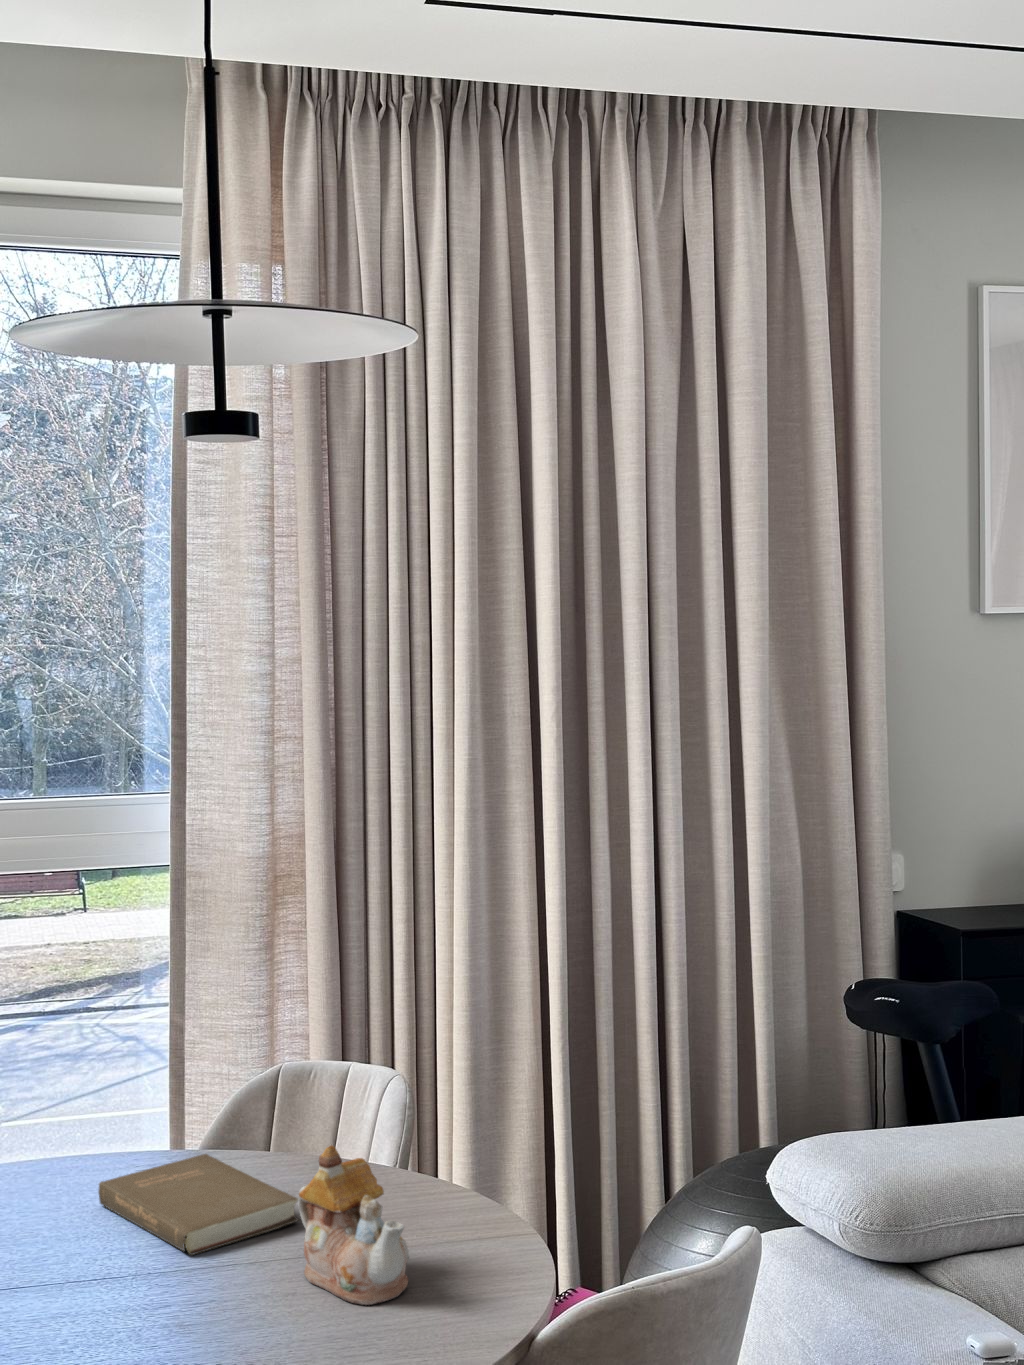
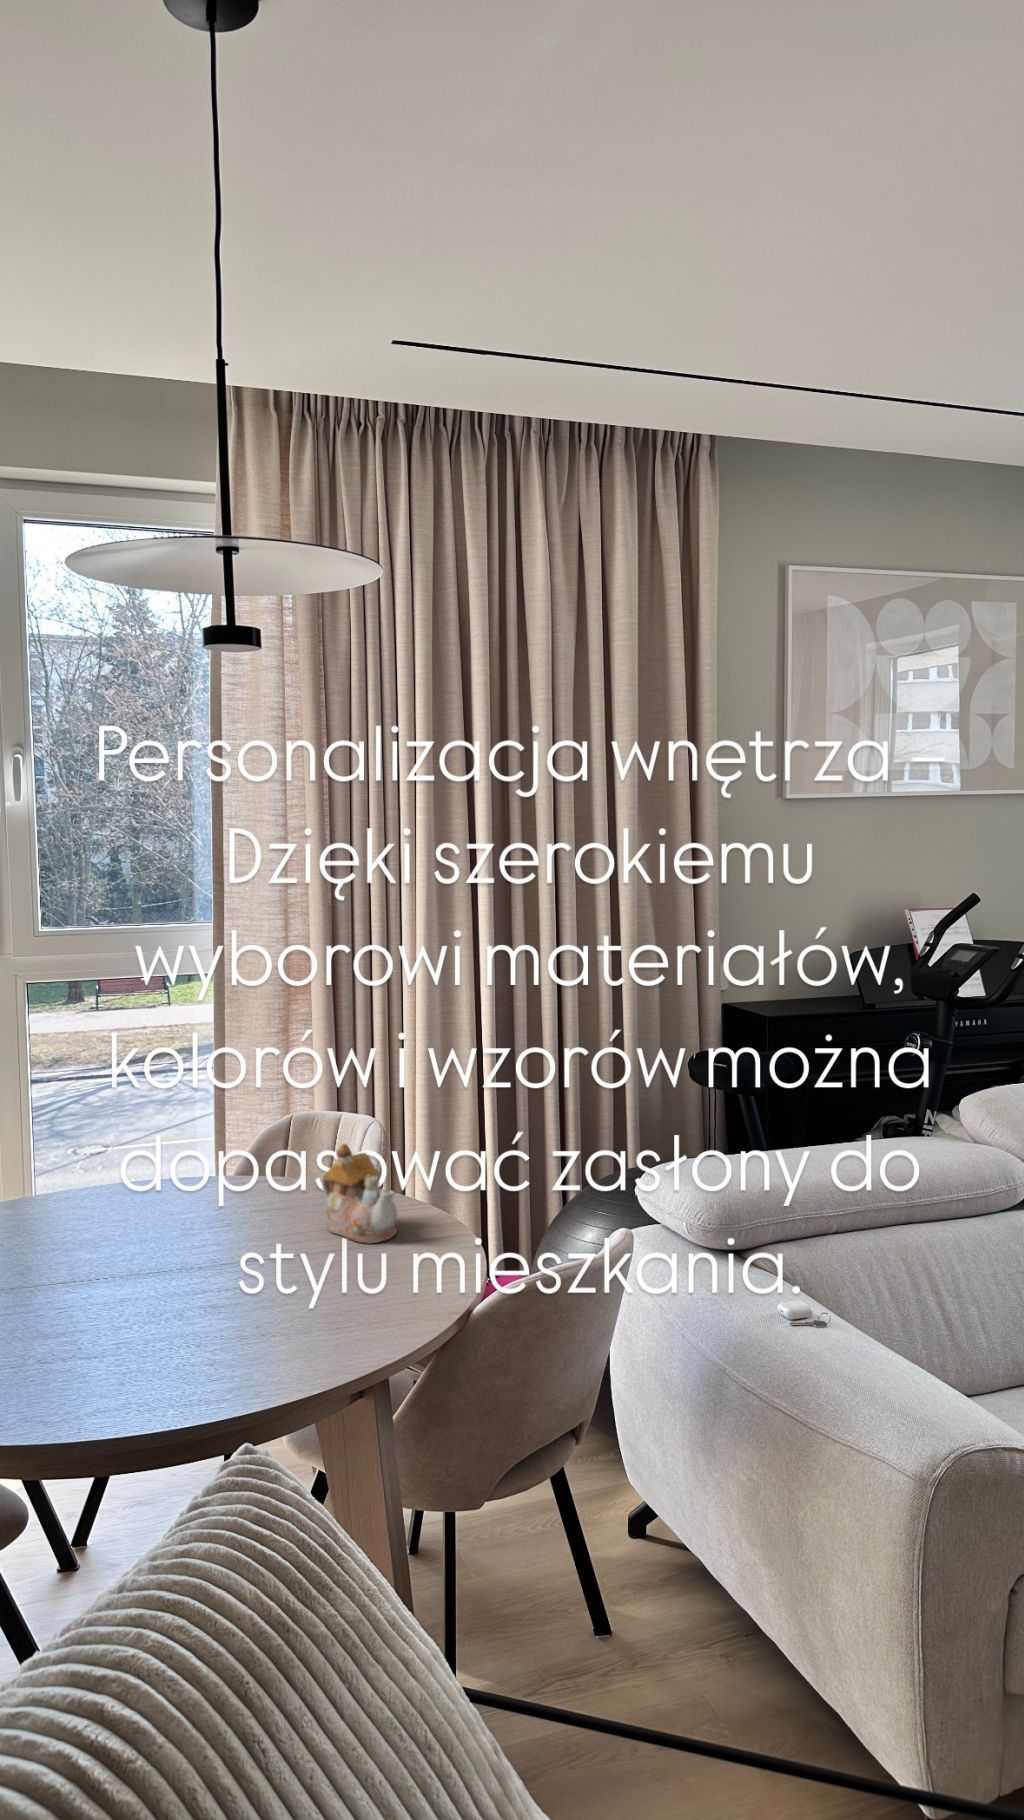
book: present [98,1154,299,1255] -> none [181,1160,321,1220]

